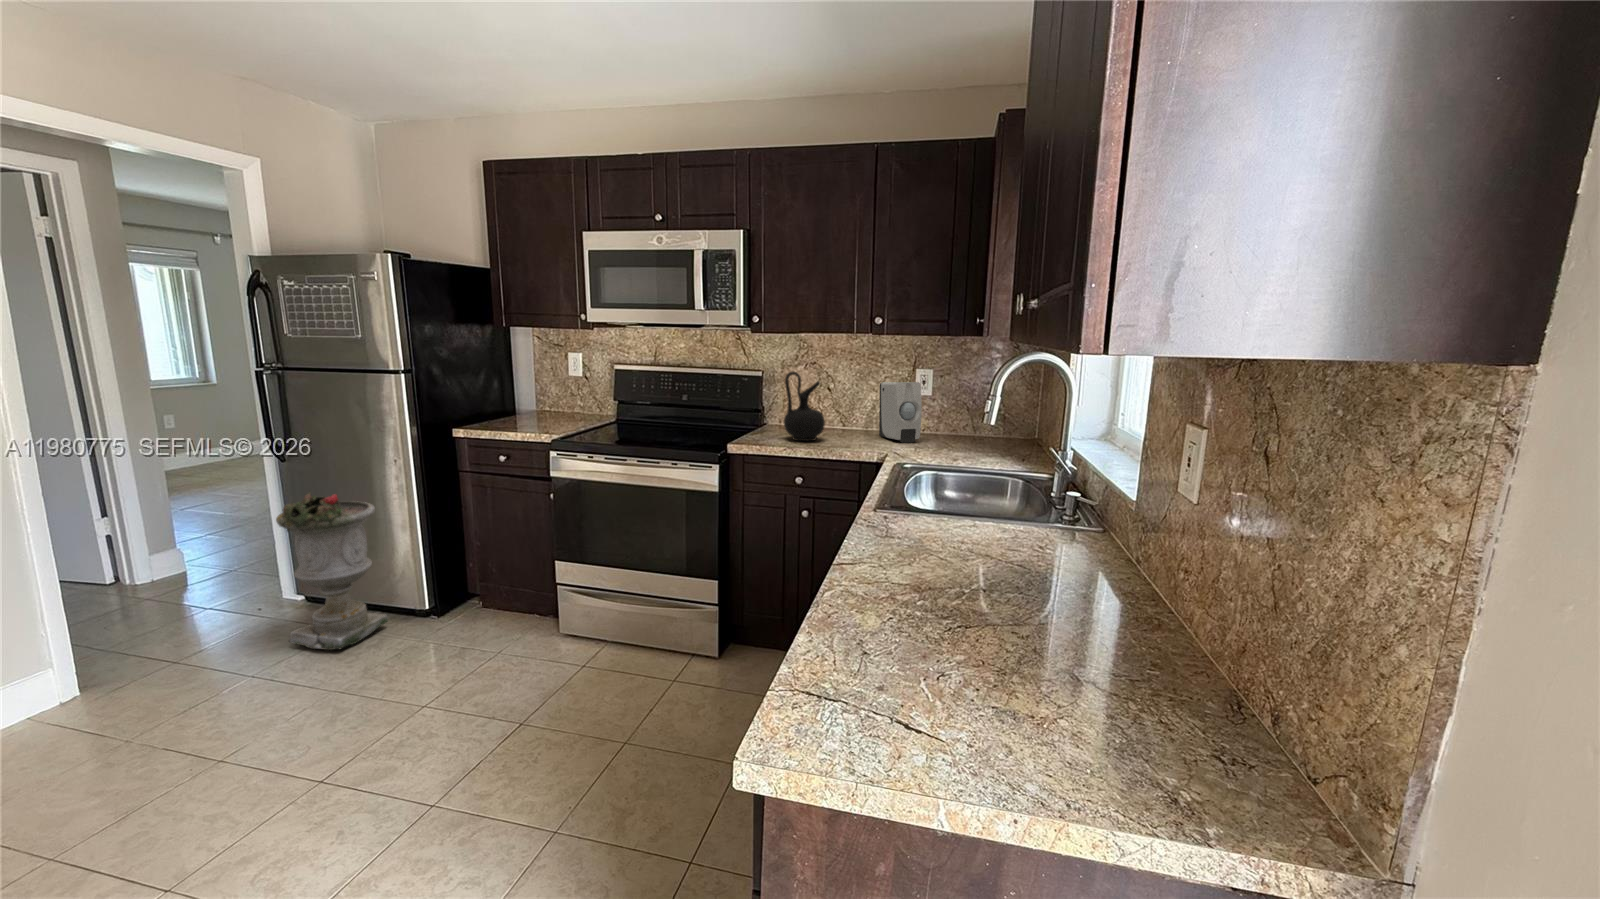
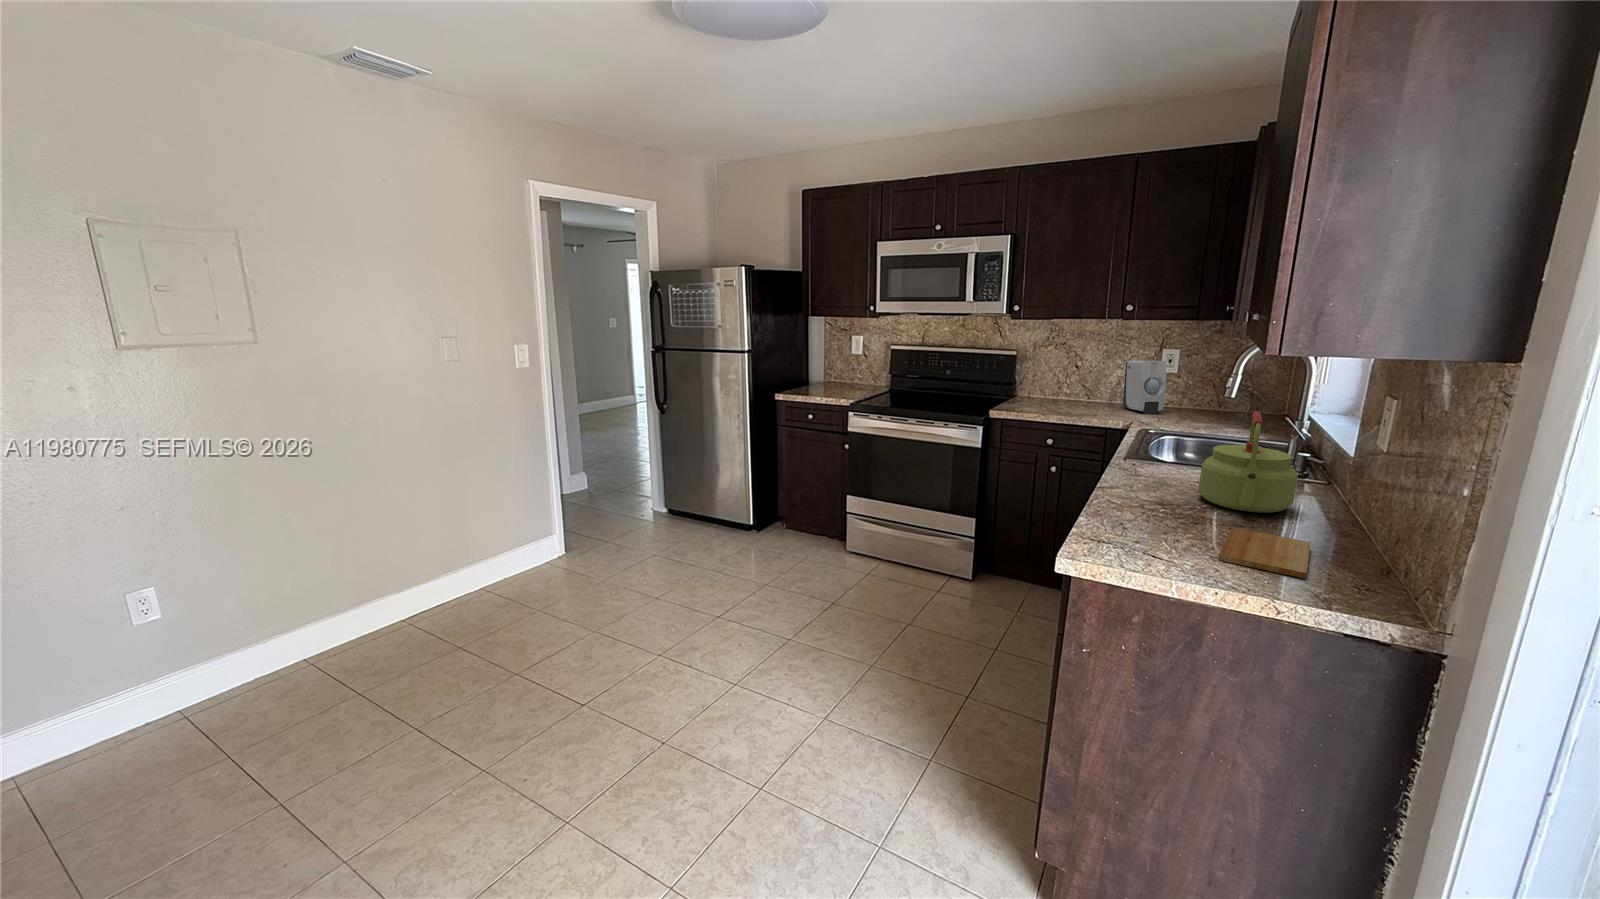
ceramic jug: present [784,372,825,441] -> none [1037,352,1074,410]
kettle: none [965,446,1085,591] -> present [1198,411,1298,513]
planter: present [276,492,388,650] -> none [668,435,727,545]
cutting board: none [1007,633,1143,745] -> present [1218,528,1311,578]

